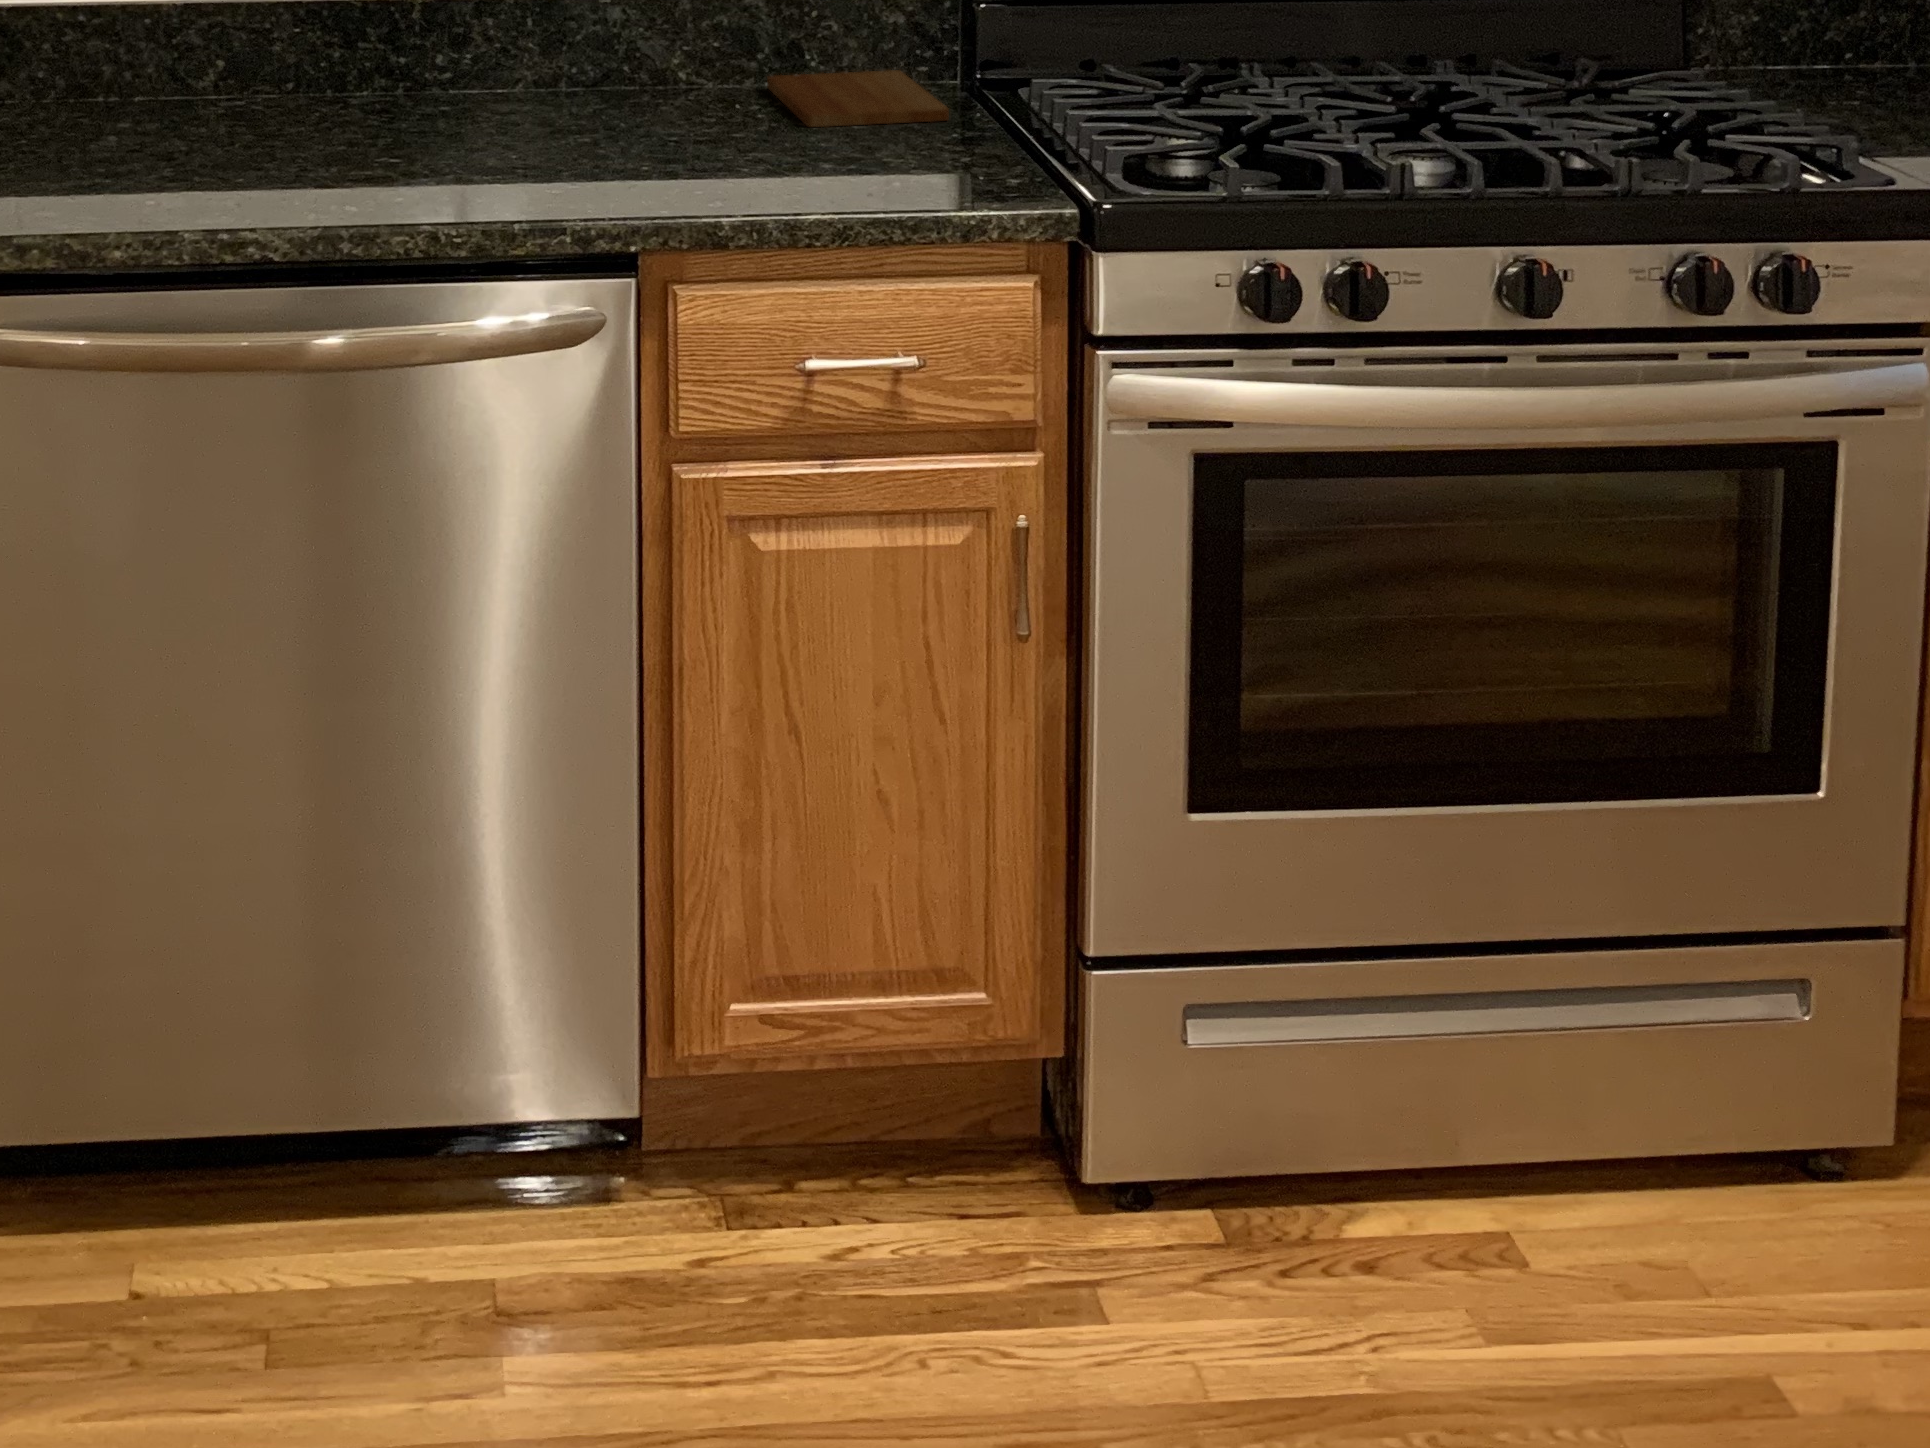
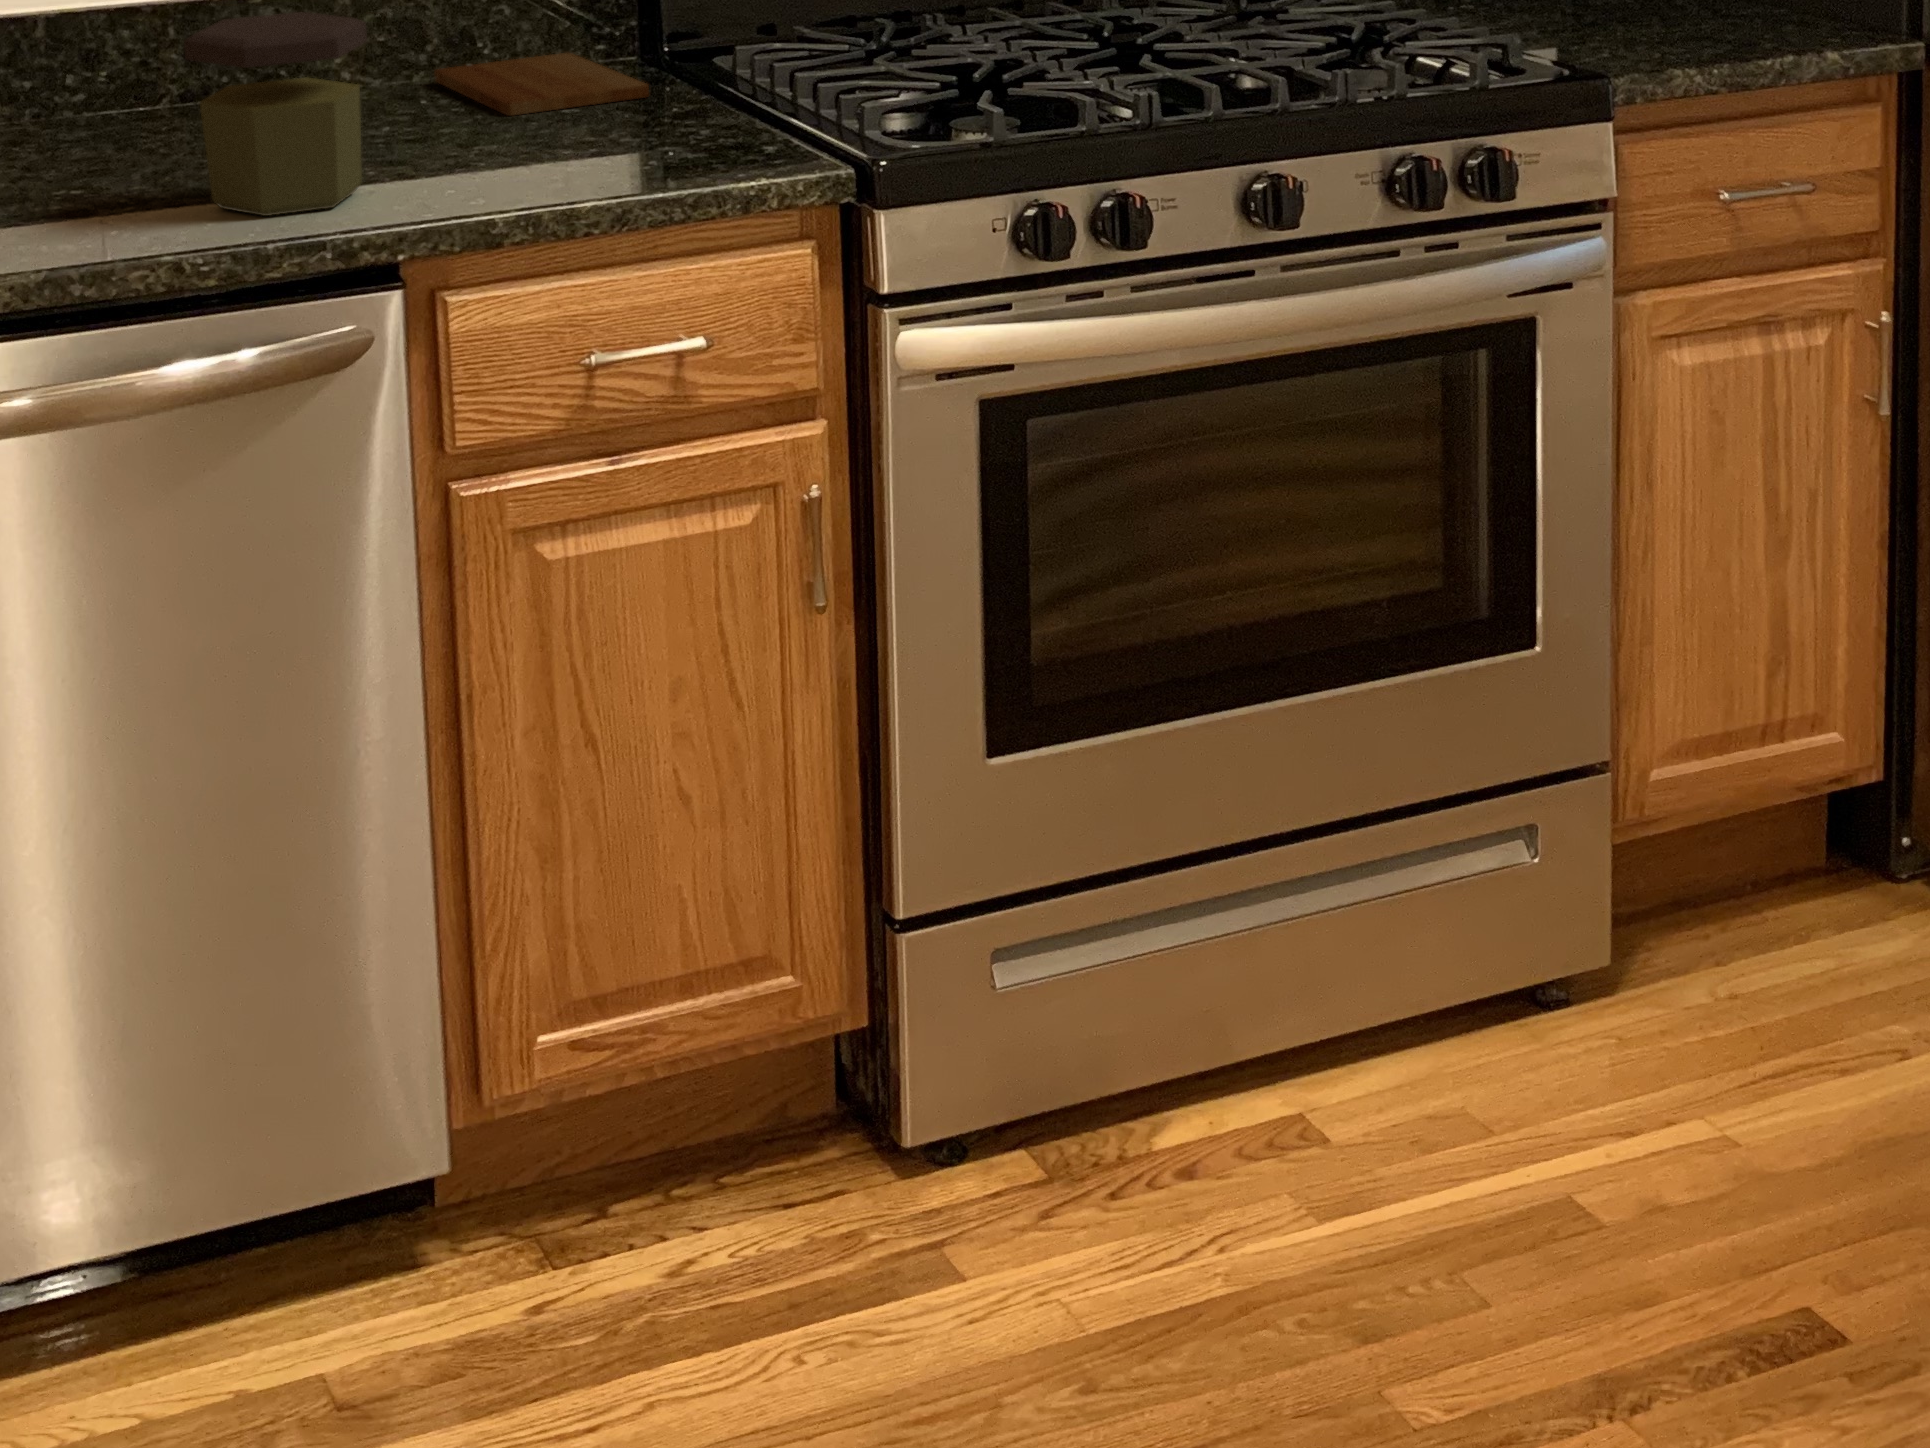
jar: none [472,16,639,202] -> present [184,12,367,216]

